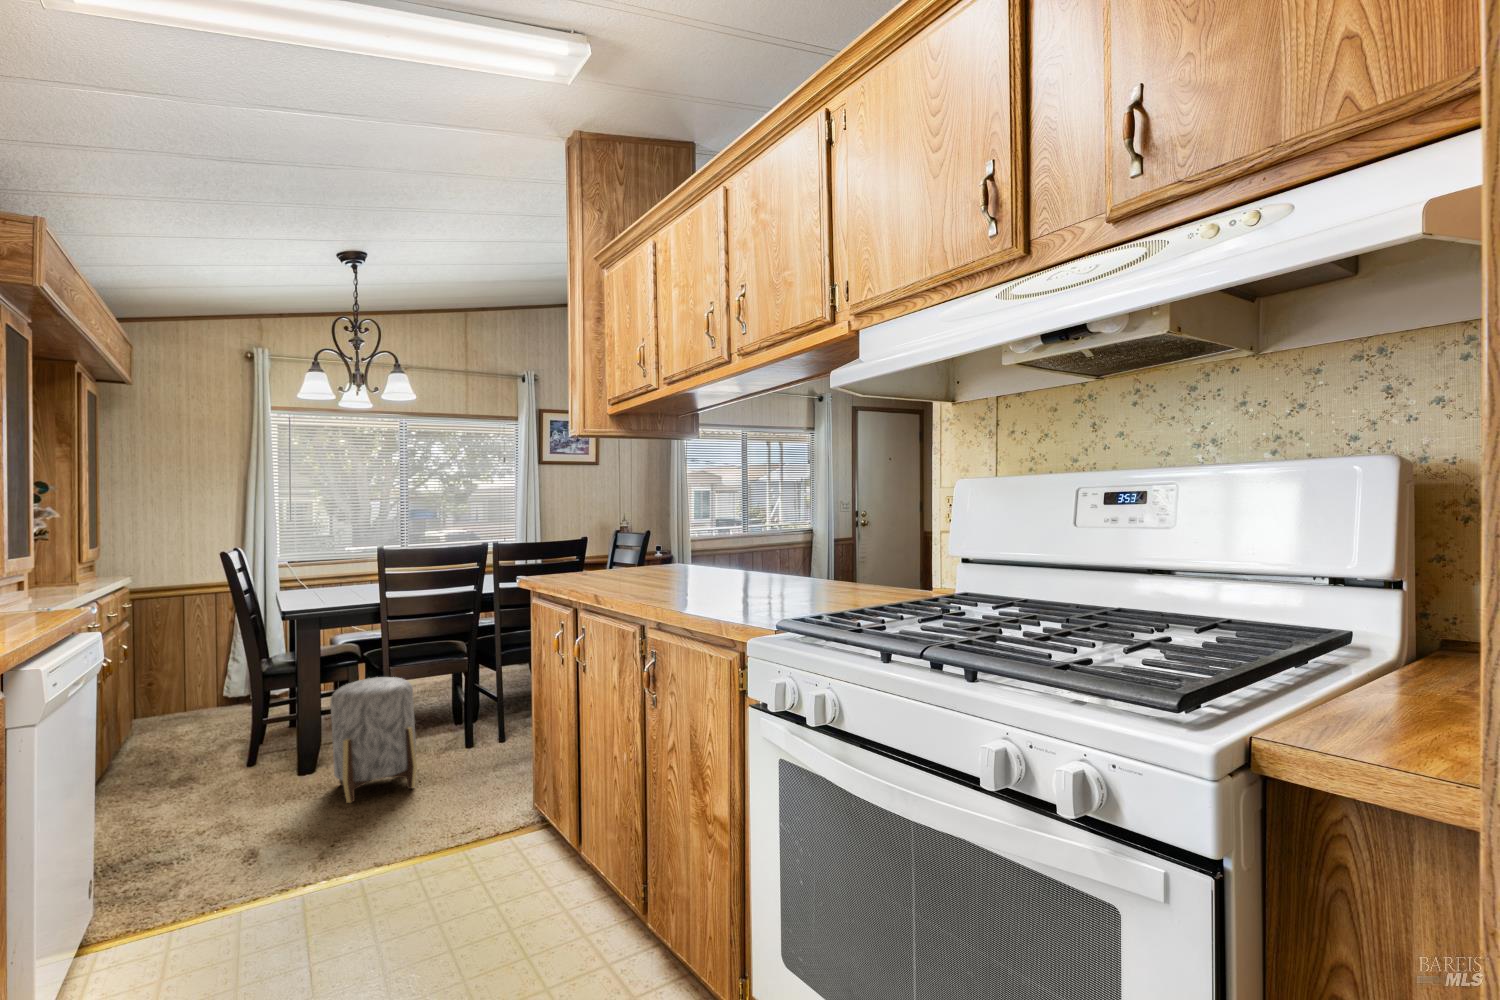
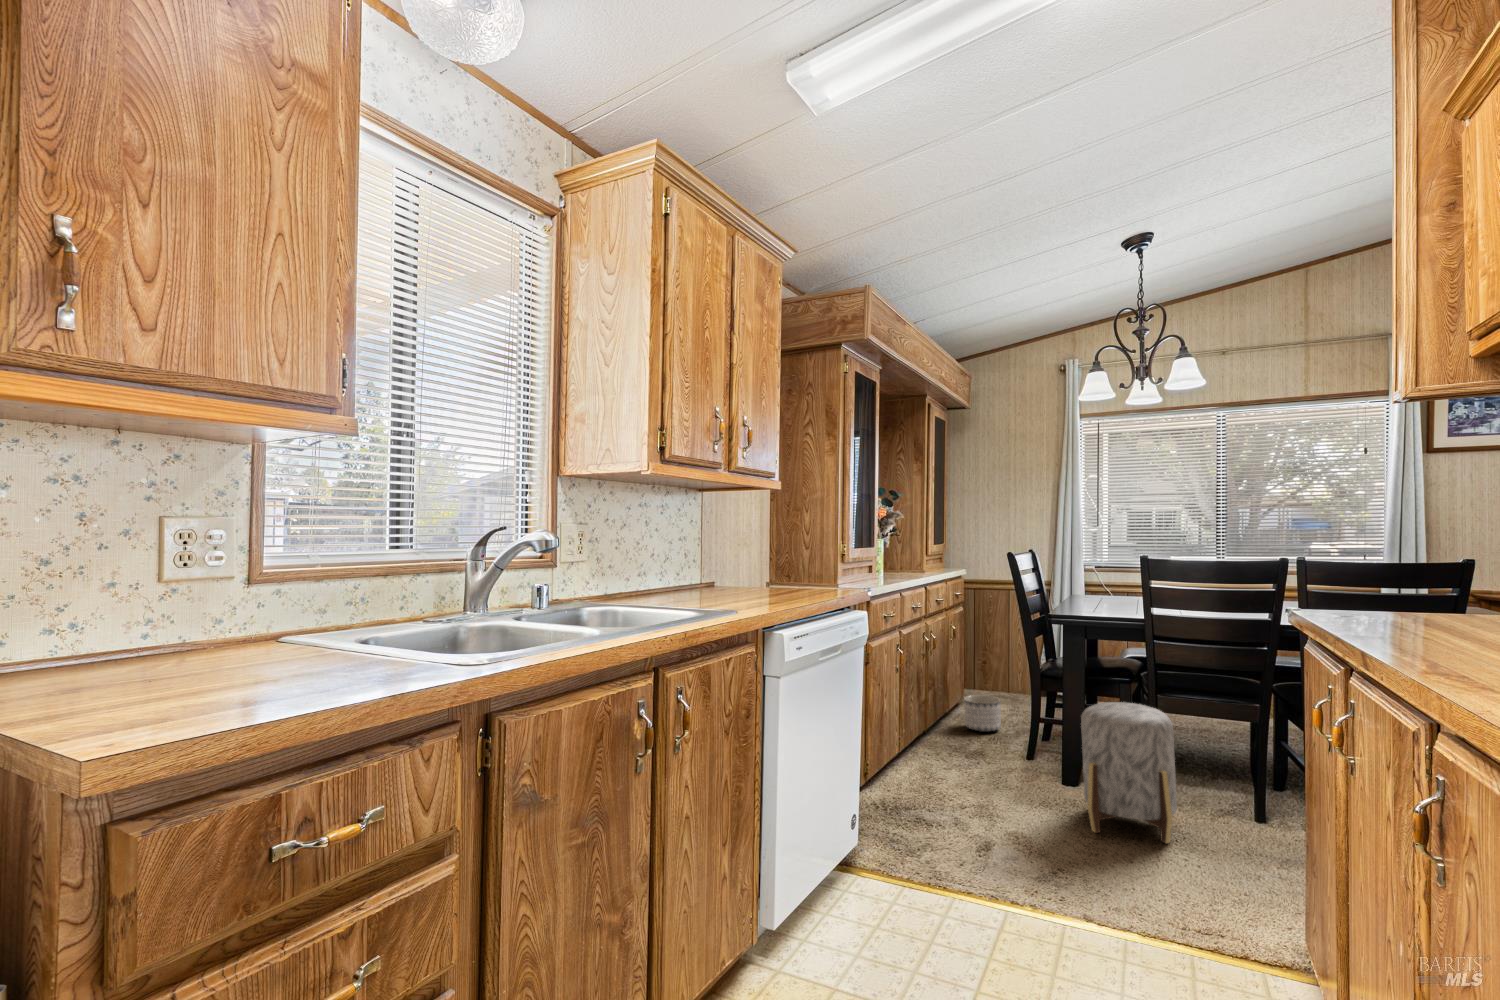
planter: none [151,716,201,760] -> present [964,695,1001,732]

